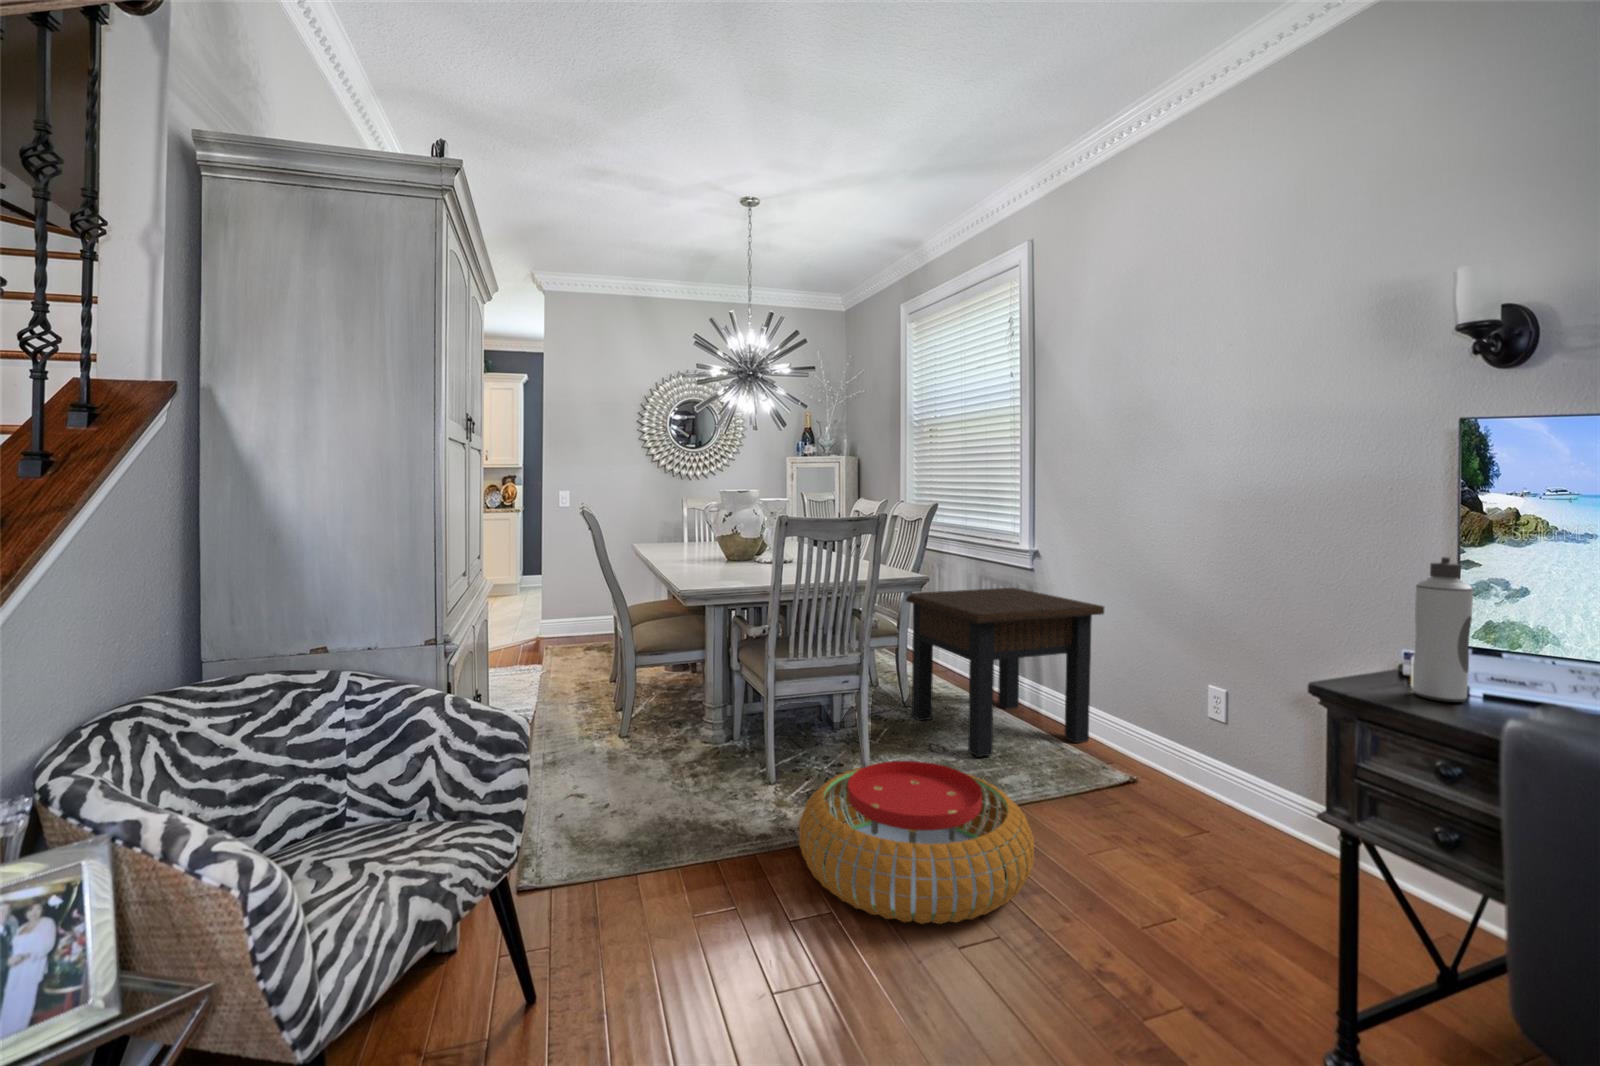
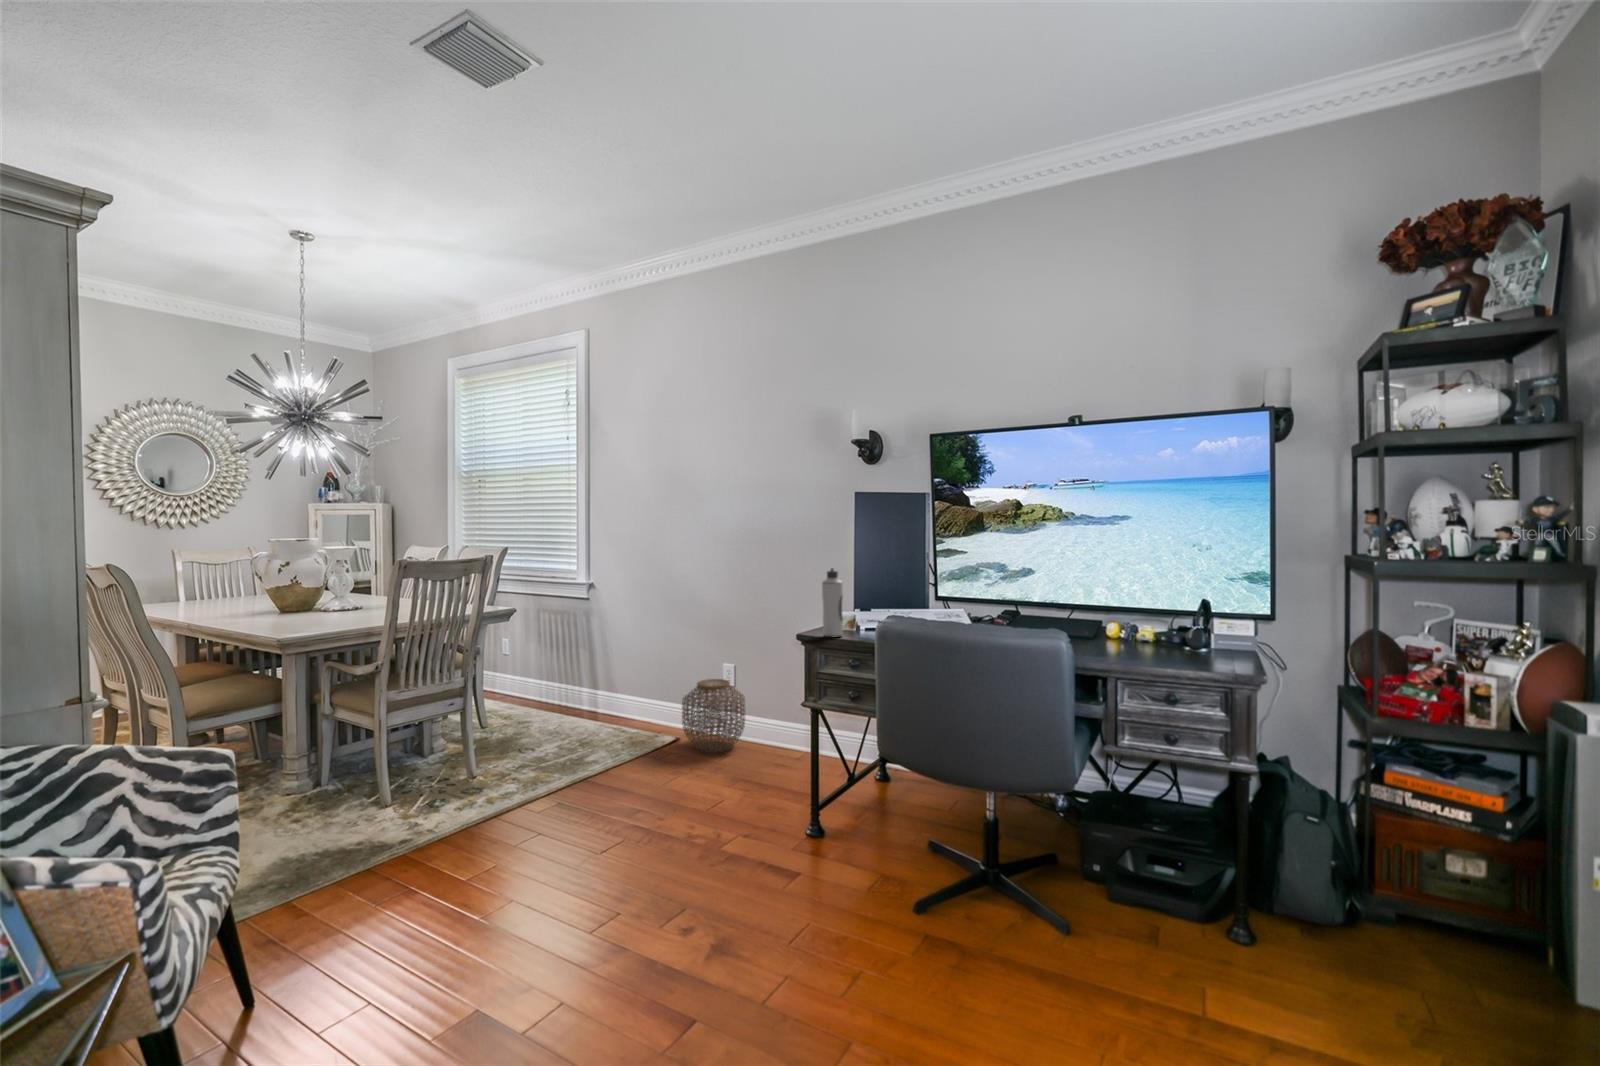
side table: present [906,588,1104,757] -> none [484,615,648,749]
woven basket: none [1138,708,1248,825] -> present [682,679,745,753]
pouf: present [799,761,1034,924] -> none [448,746,635,858]

